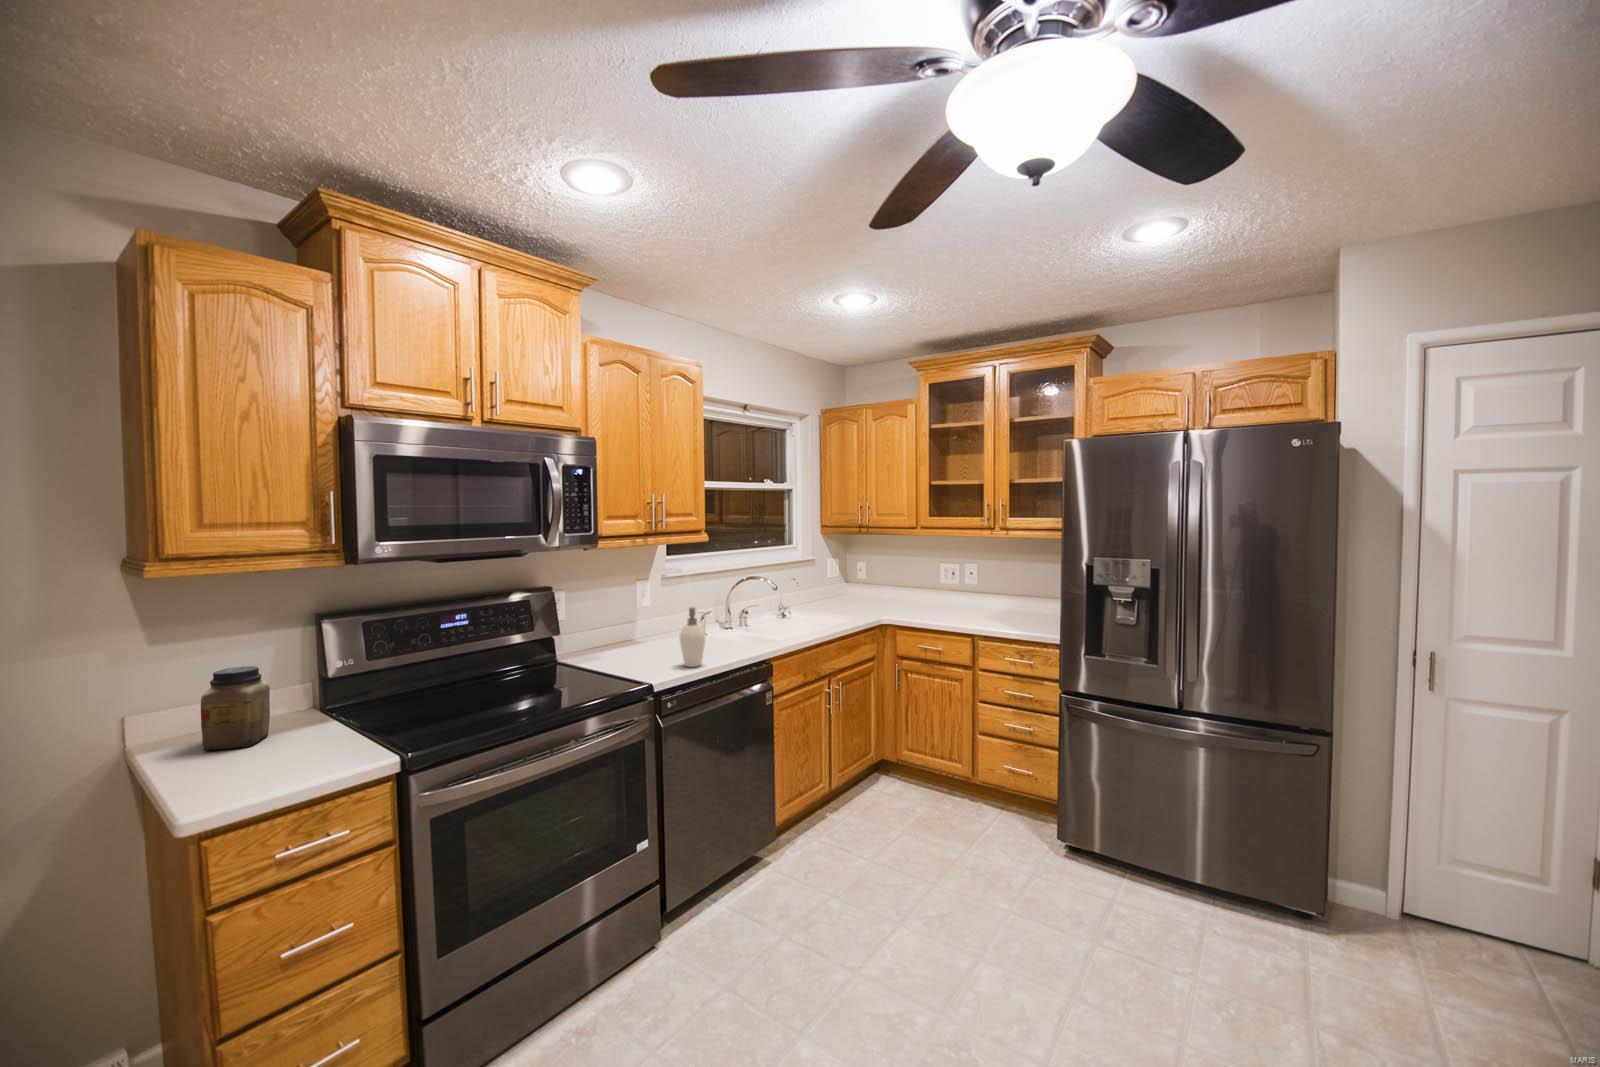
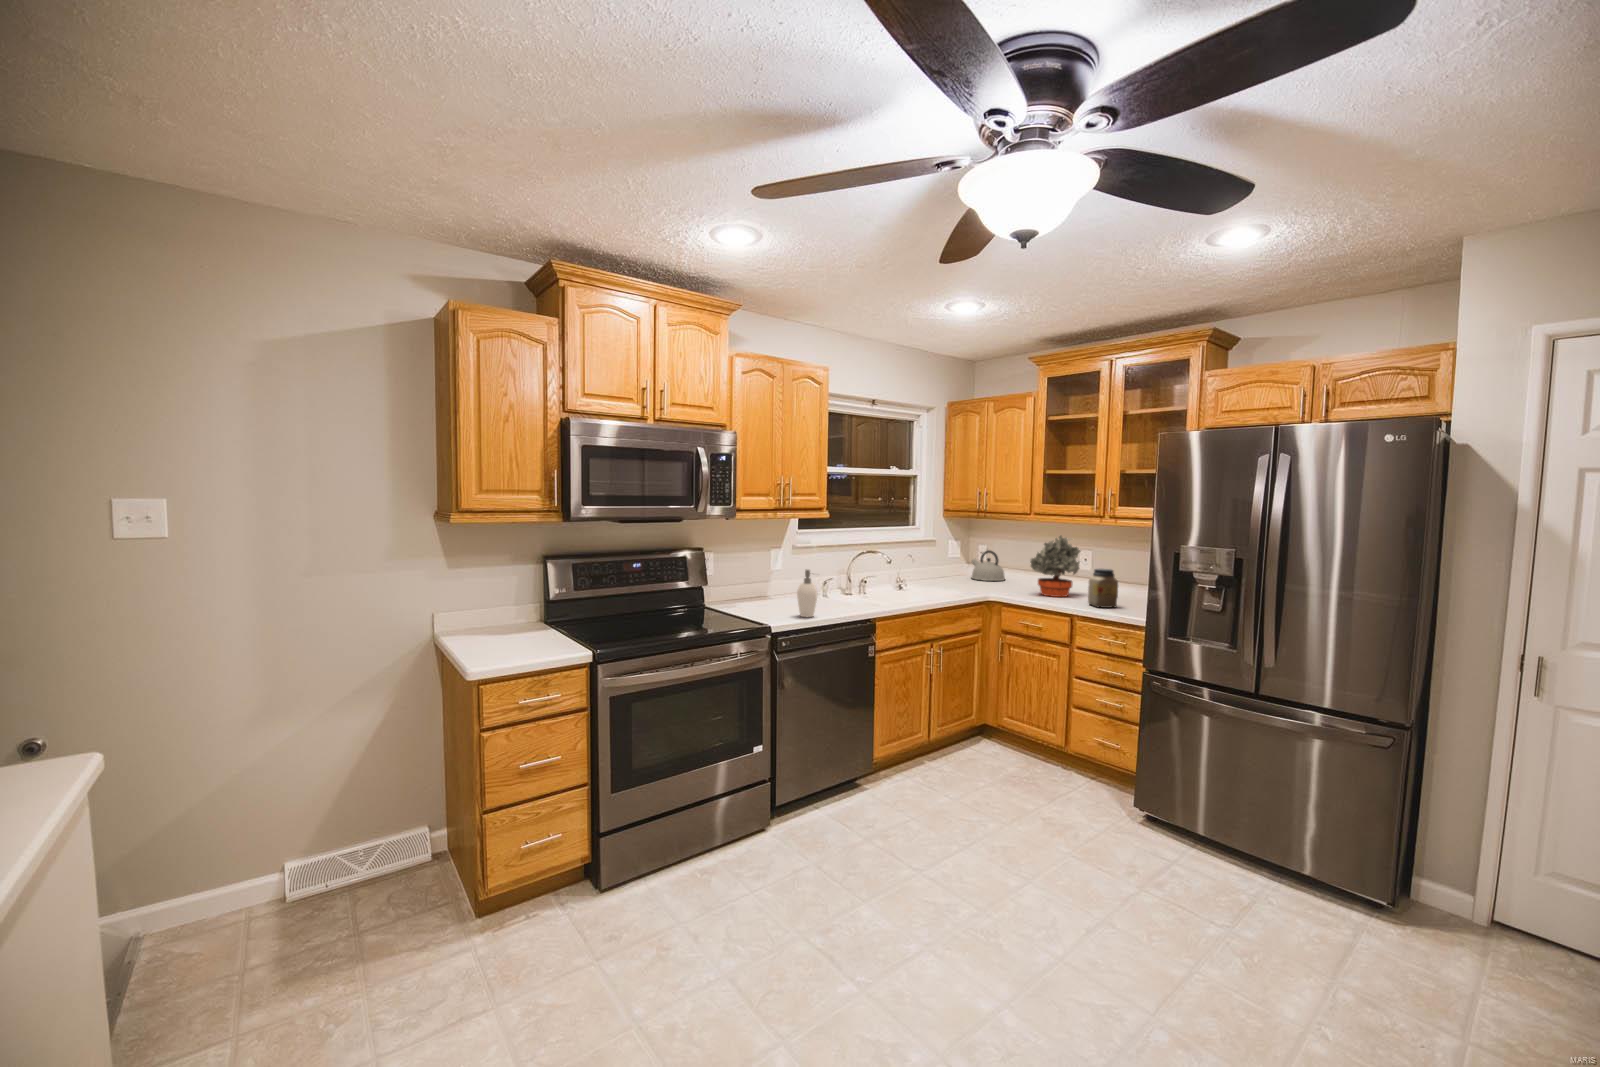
potted plant: none [923,549,974,616] -> present [1030,535,1081,597]
kettle: none [854,568,891,602] -> present [971,550,1005,581]
jar: present [201,666,270,751] -> present [1088,569,1118,608]

